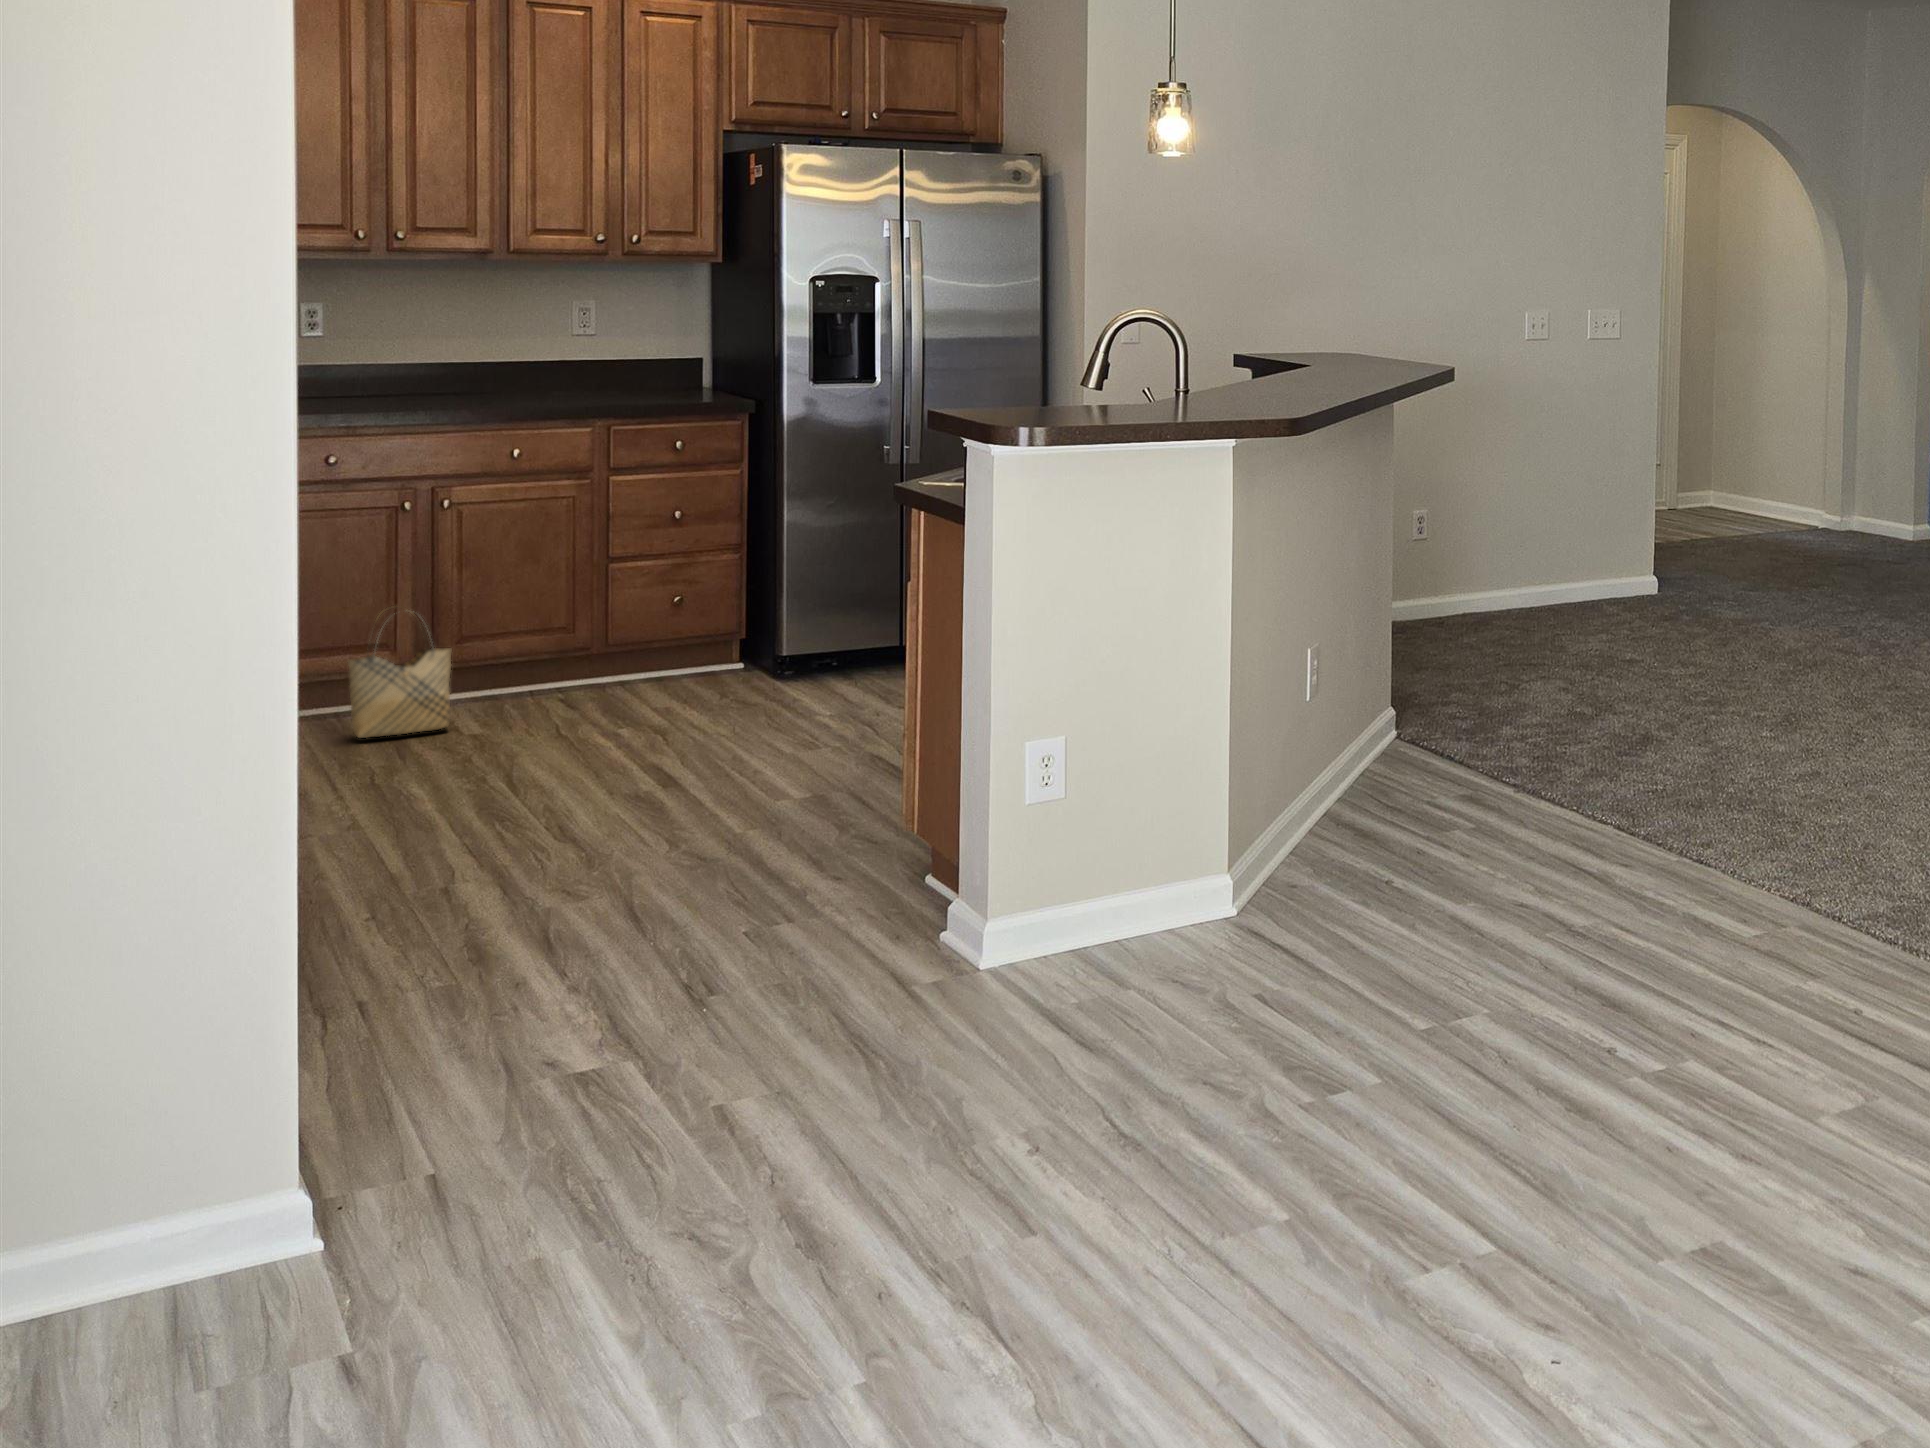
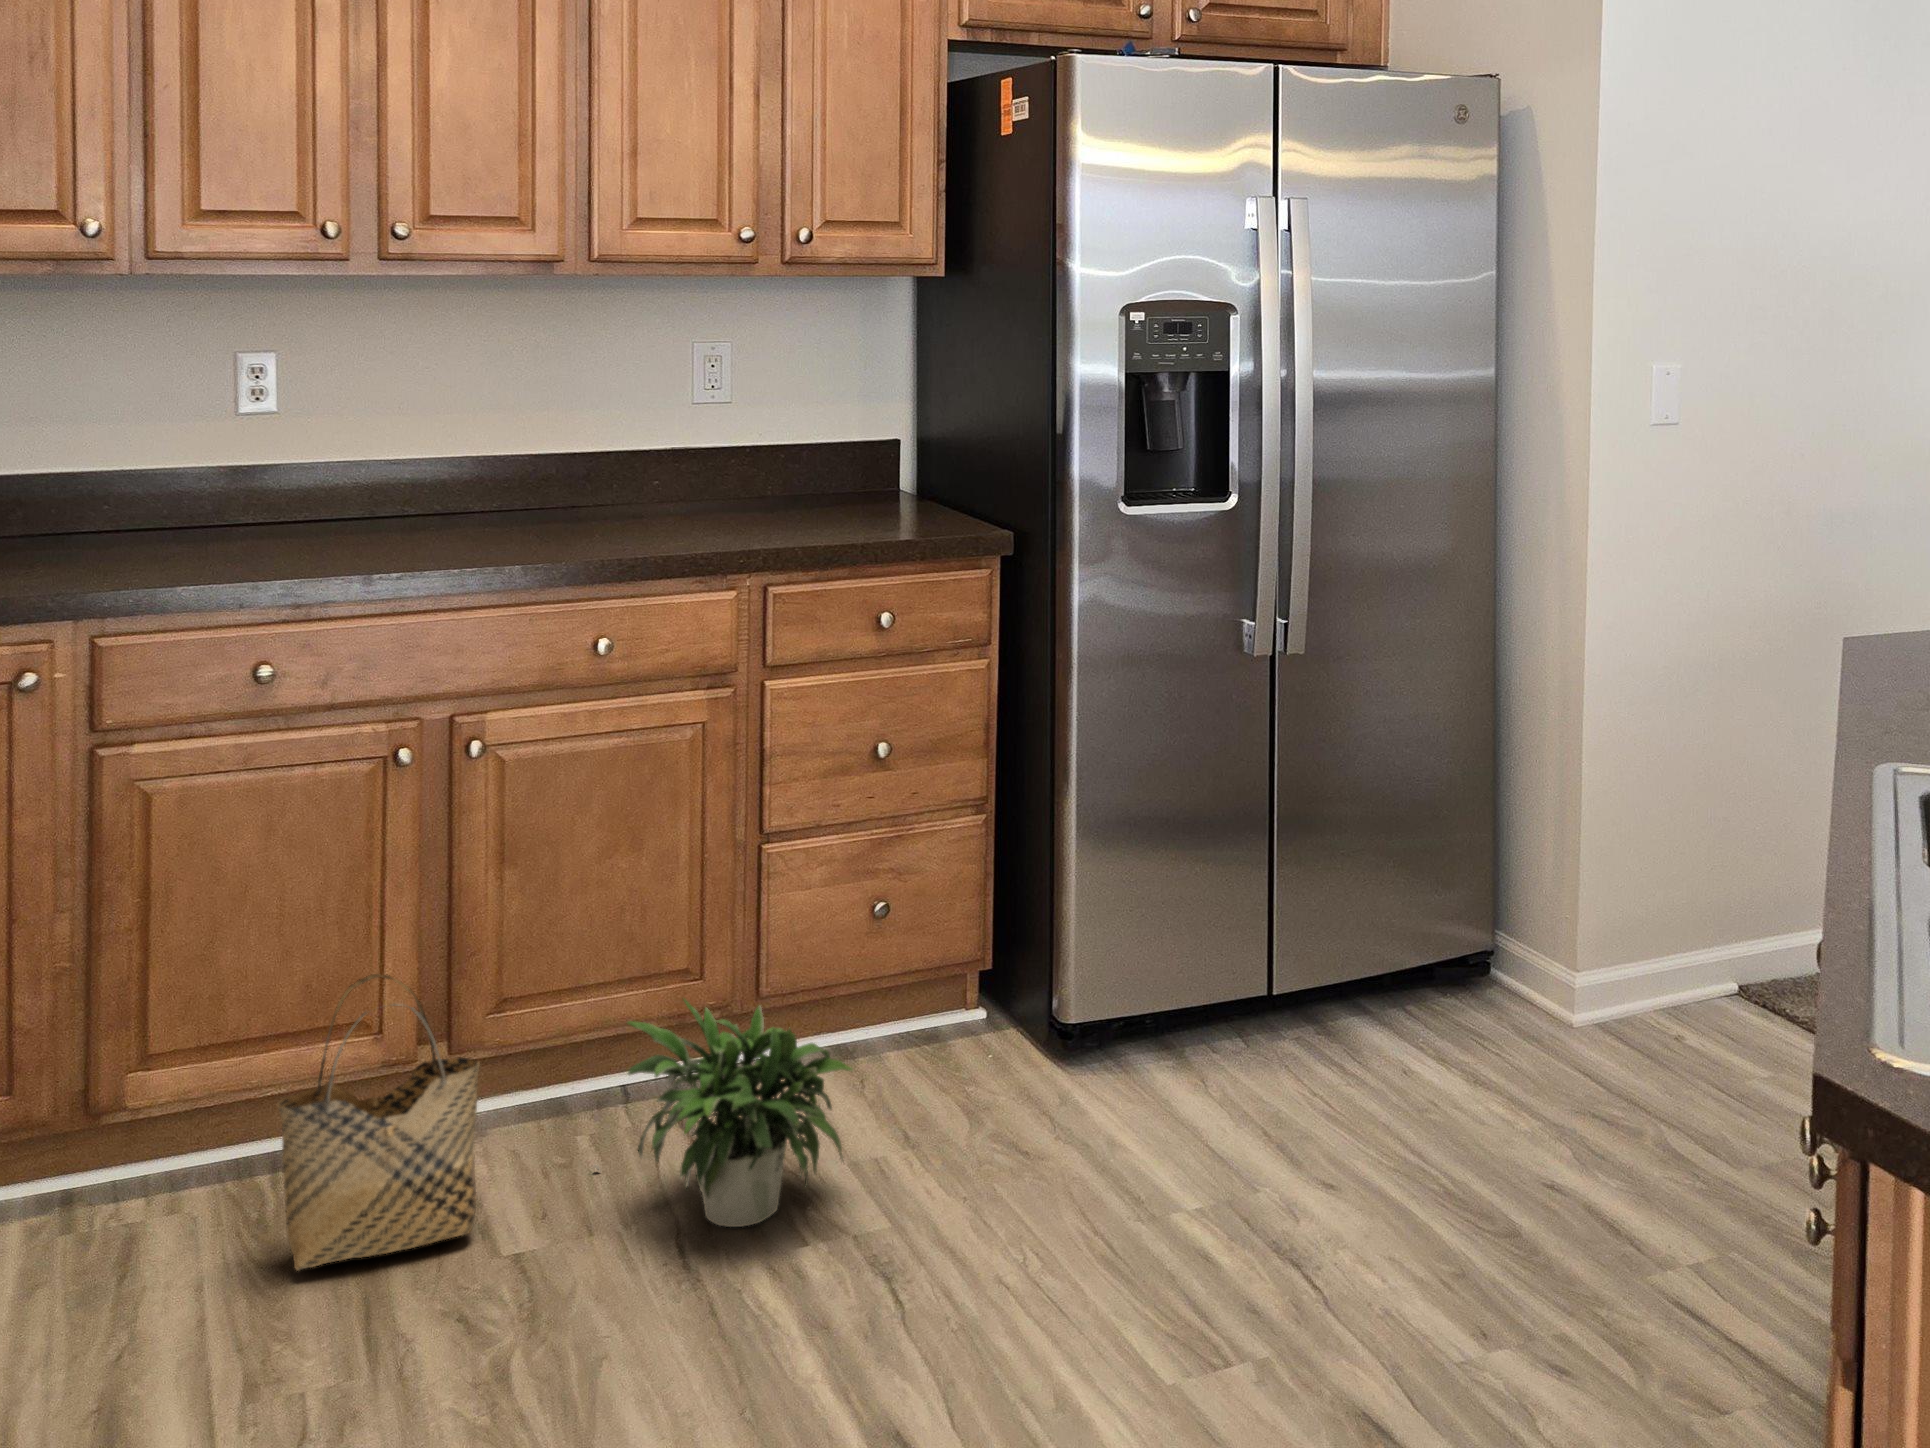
potted plant: none [512,620,651,724] -> present [594,999,853,1227]

